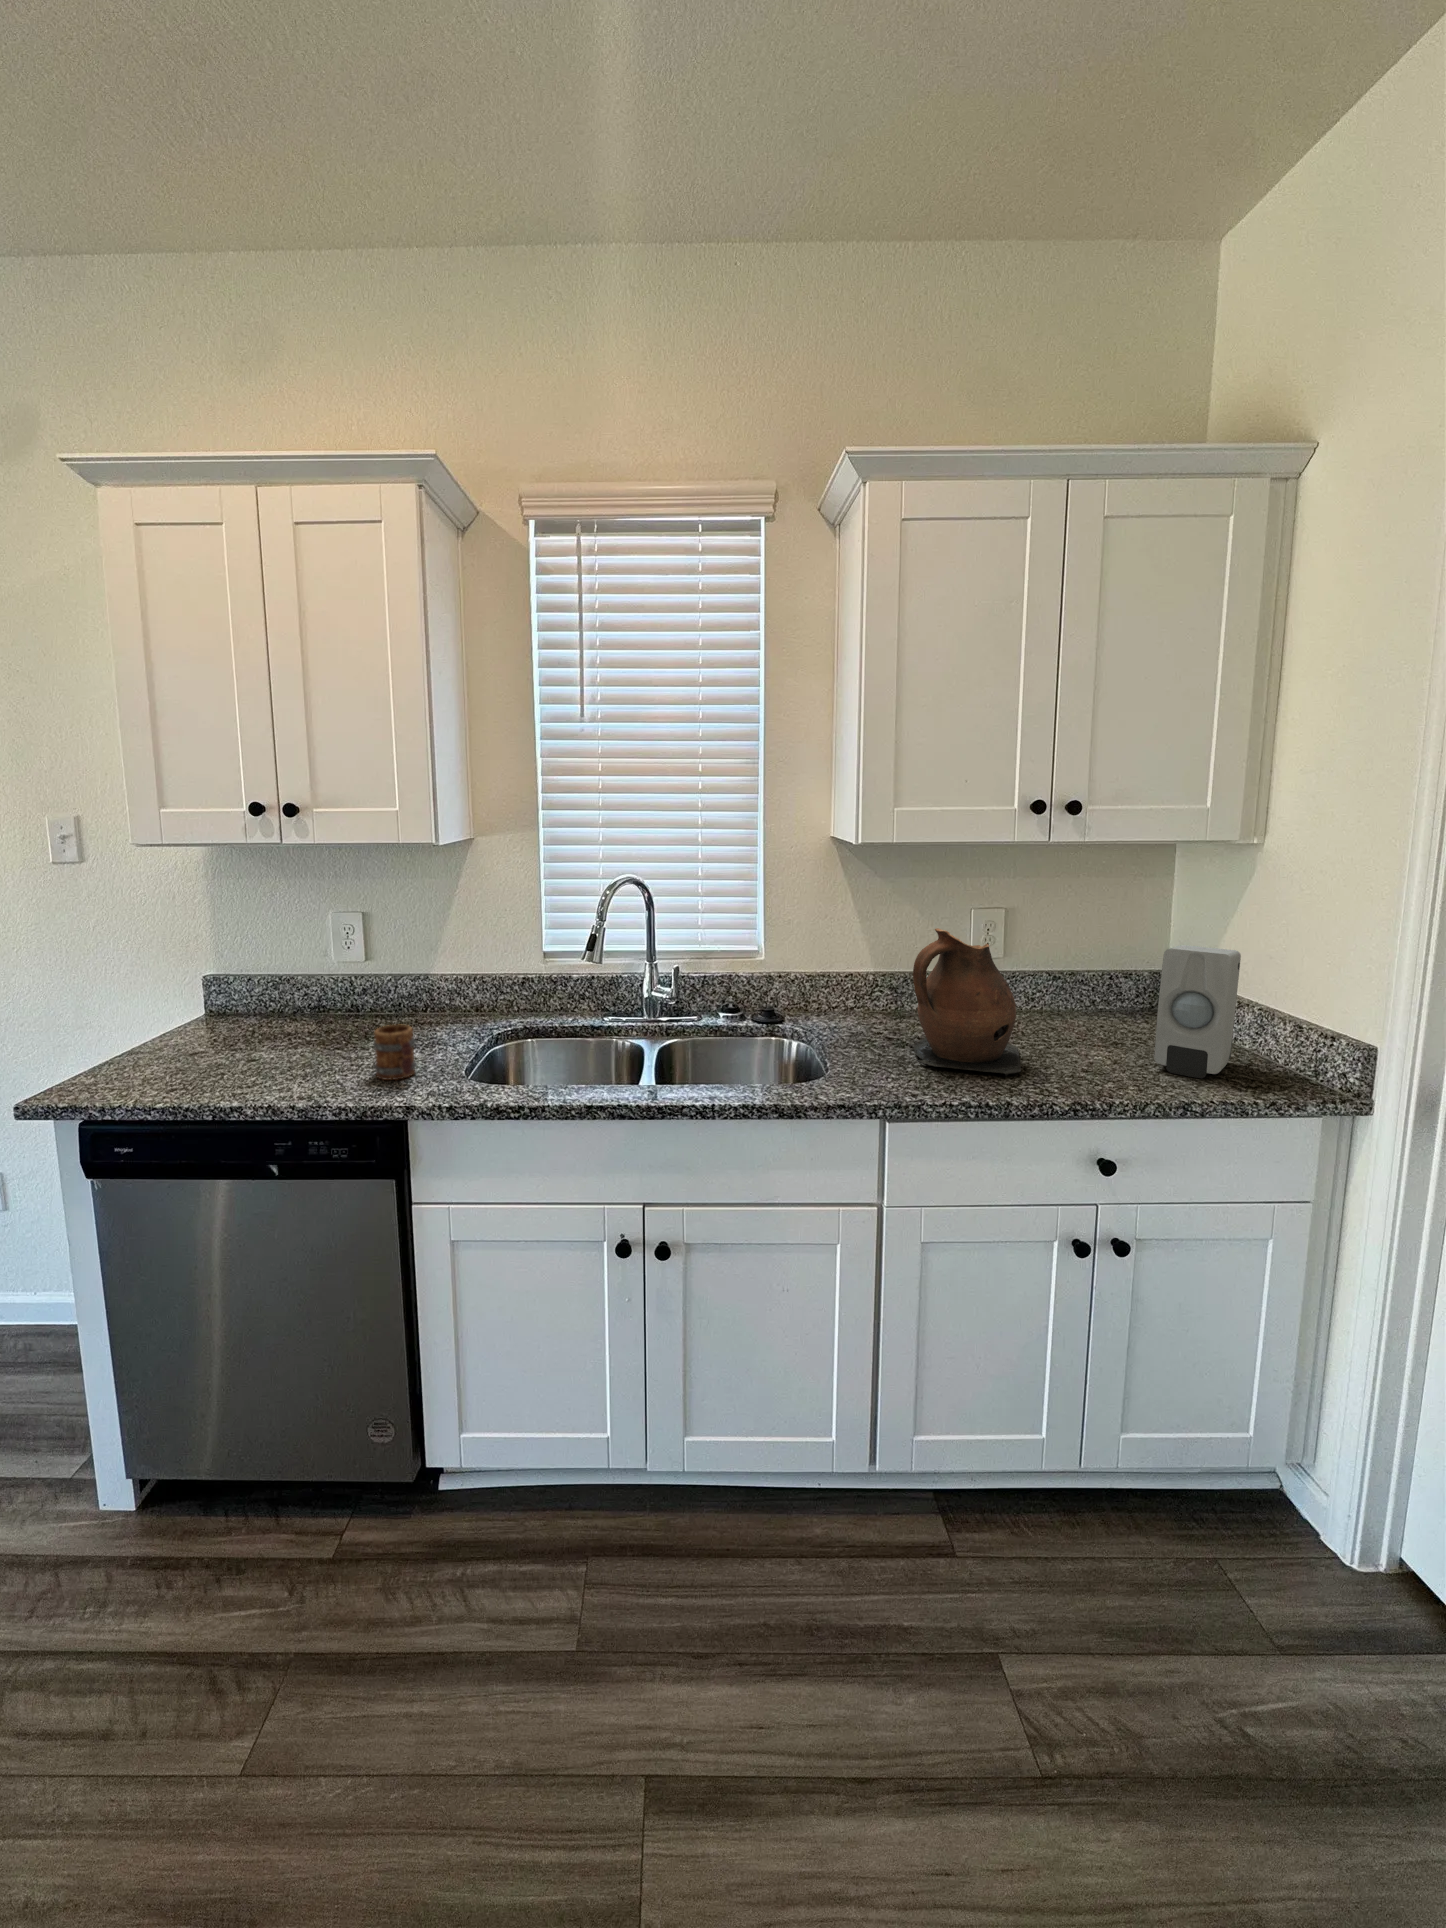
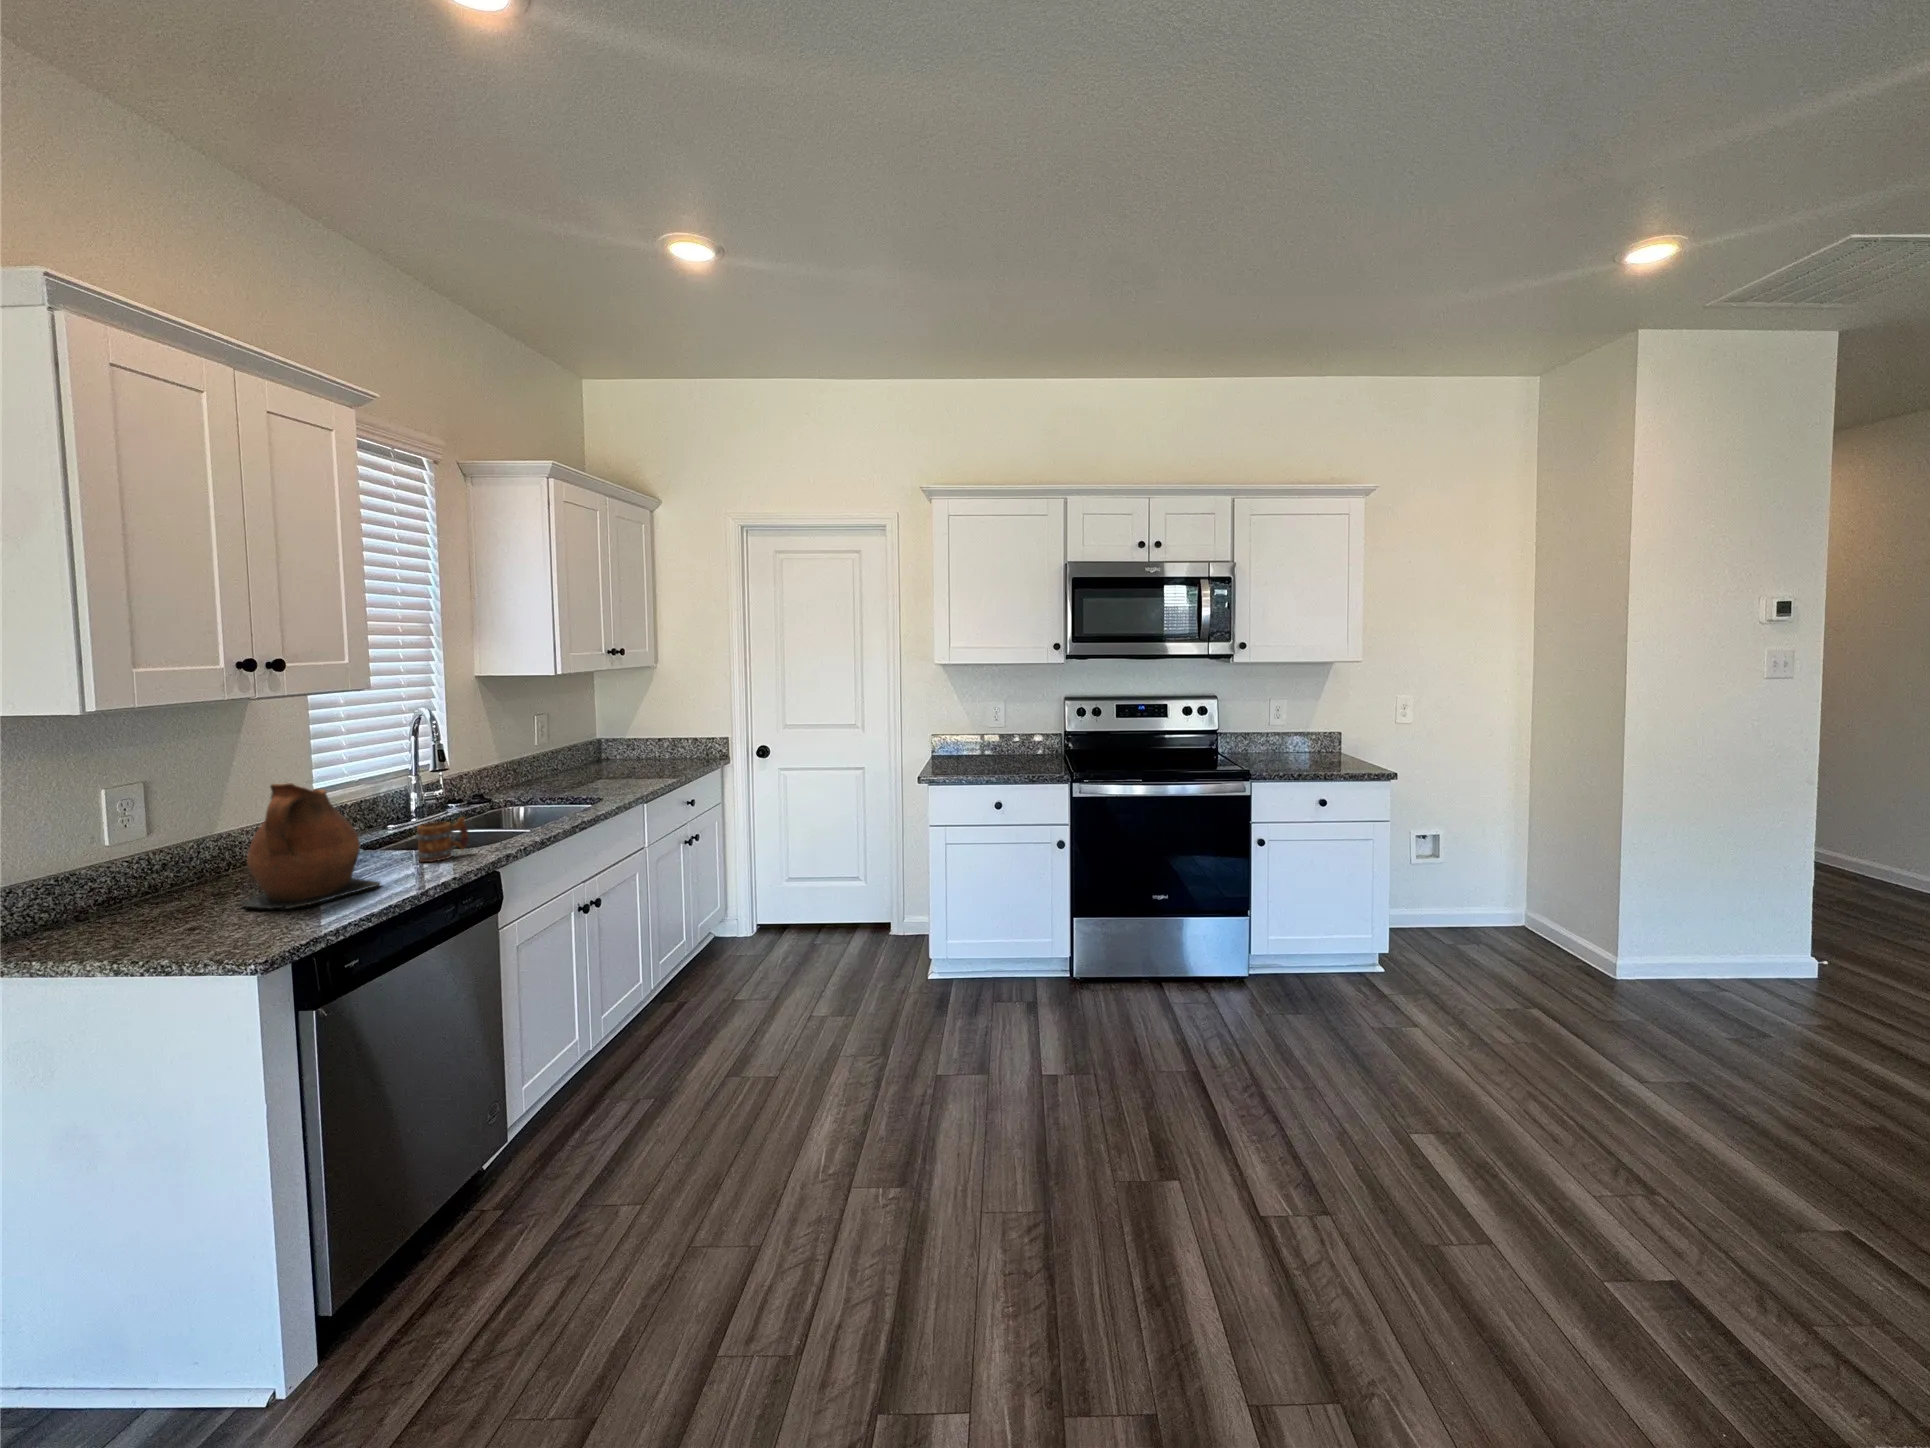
ceramic pitcher: present [912,928,1021,1076] -> present [240,783,381,909]
soap dispenser: present [1154,945,1241,1078] -> none [652,712,694,766]

